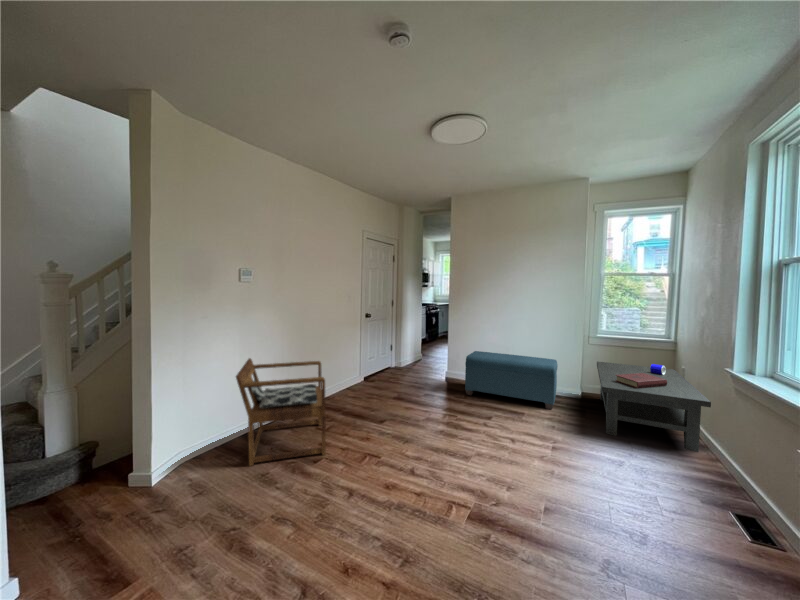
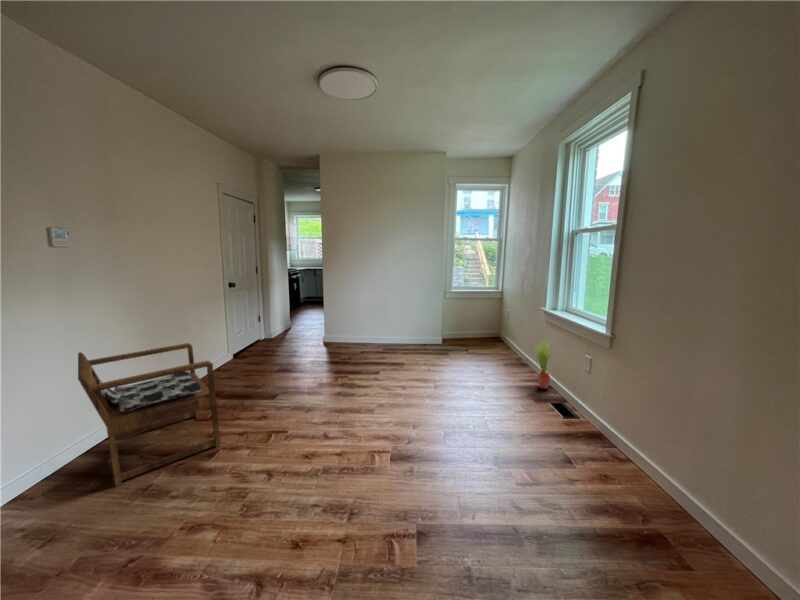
bench: present [465,351,558,409] -> none [347,313,427,357]
coffee table: present [597,361,711,452] -> none [454,309,533,369]
potted plant: none [708,415,740,488] -> present [536,341,552,389]

